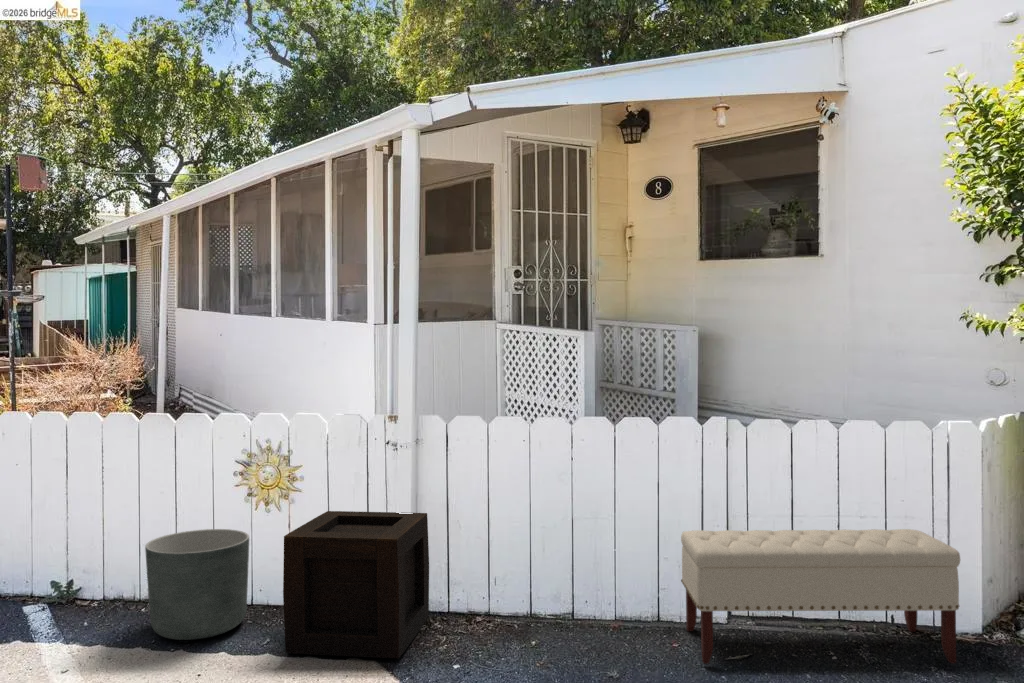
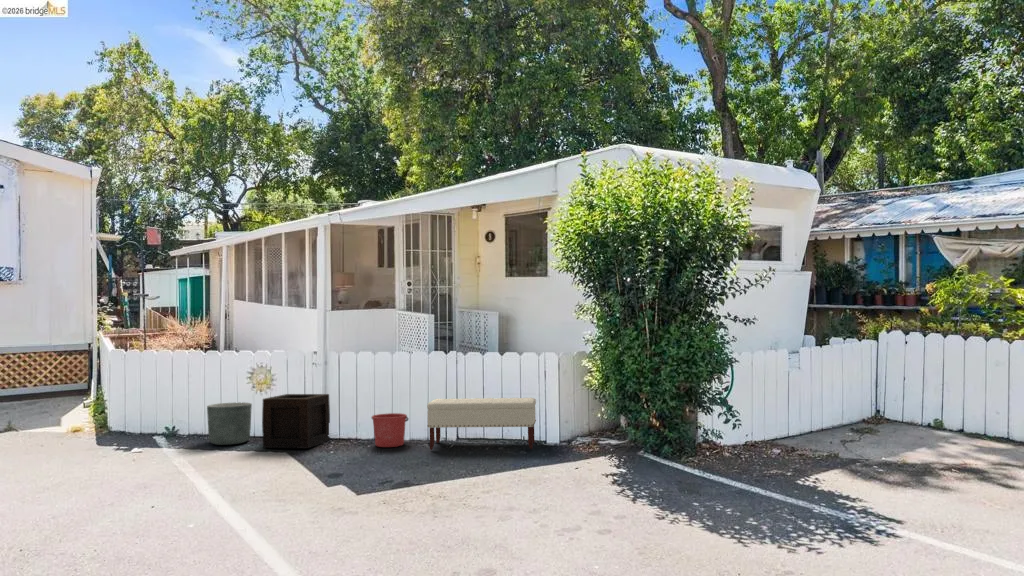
bucket: none [540,560,627,651] -> present [372,413,408,447]

